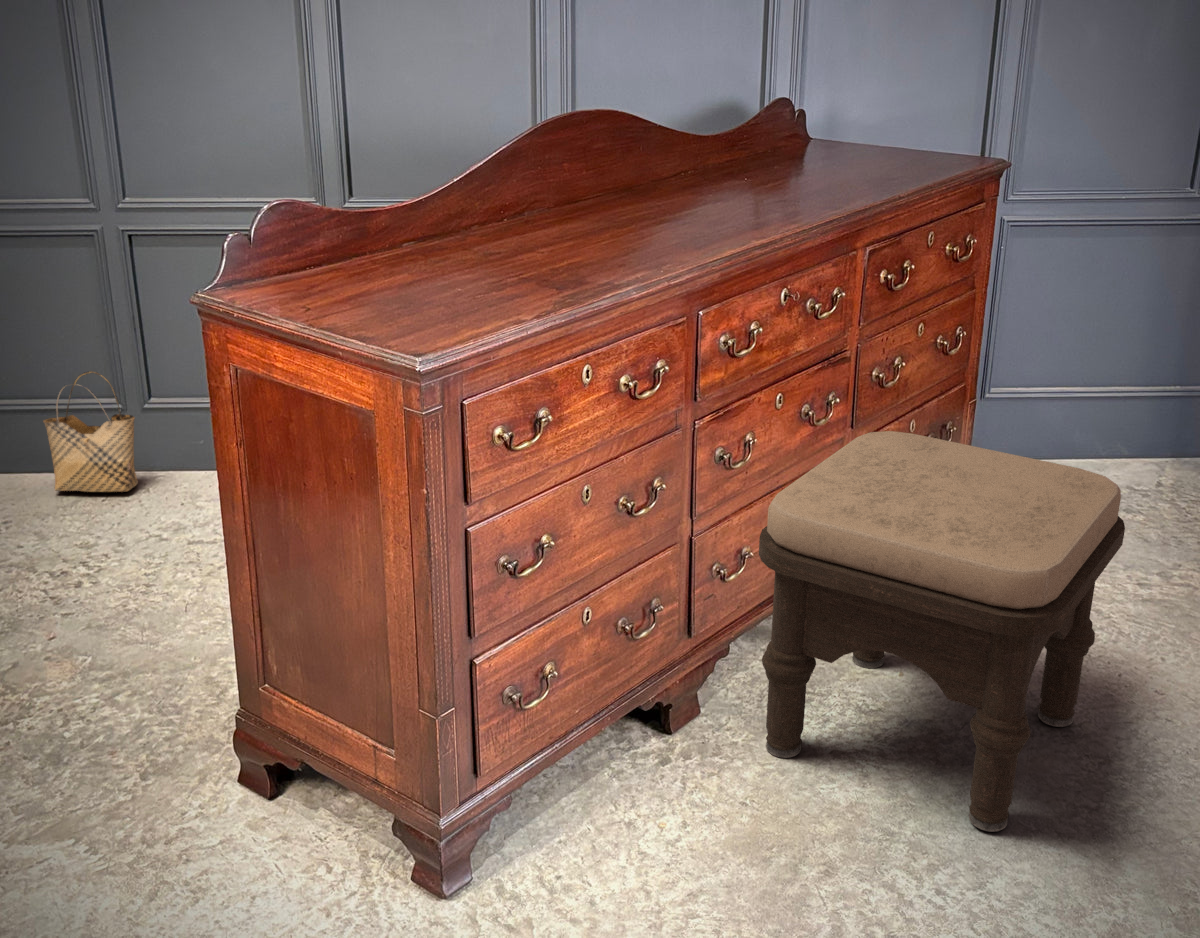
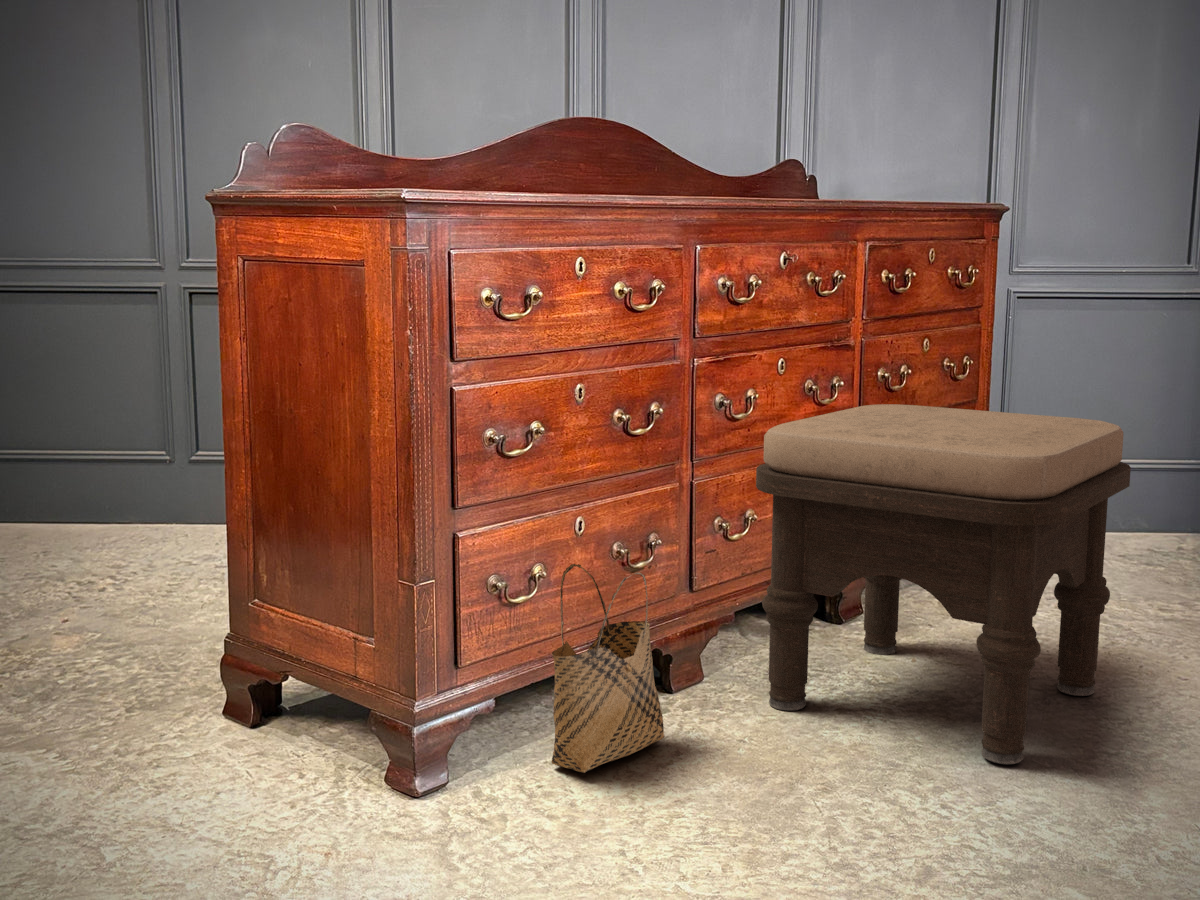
woven basket: present [43,371,138,492] -> present [552,564,664,773]

